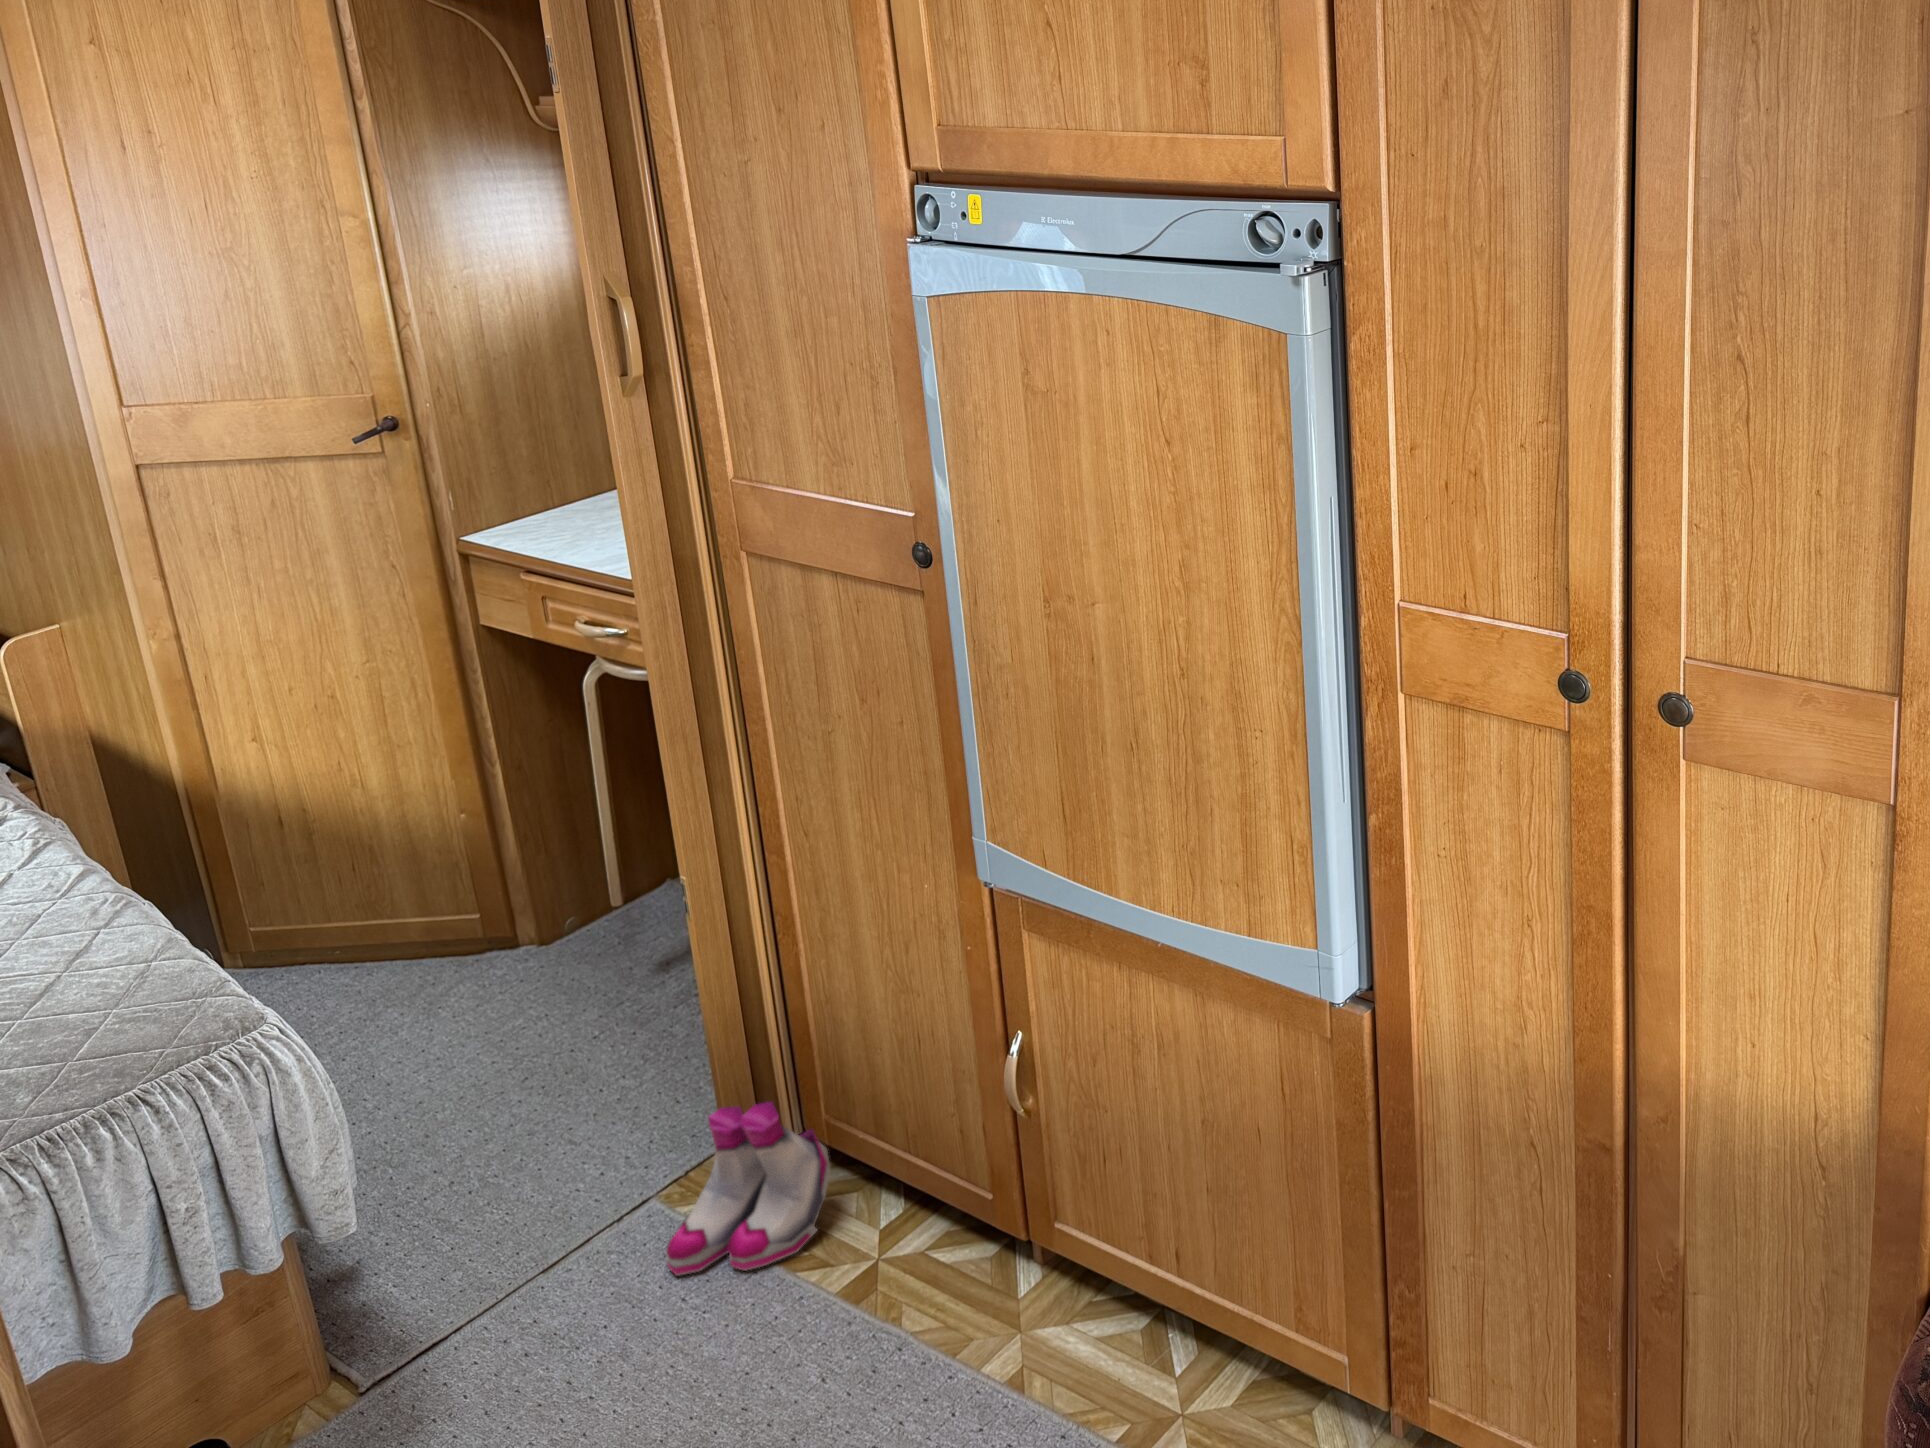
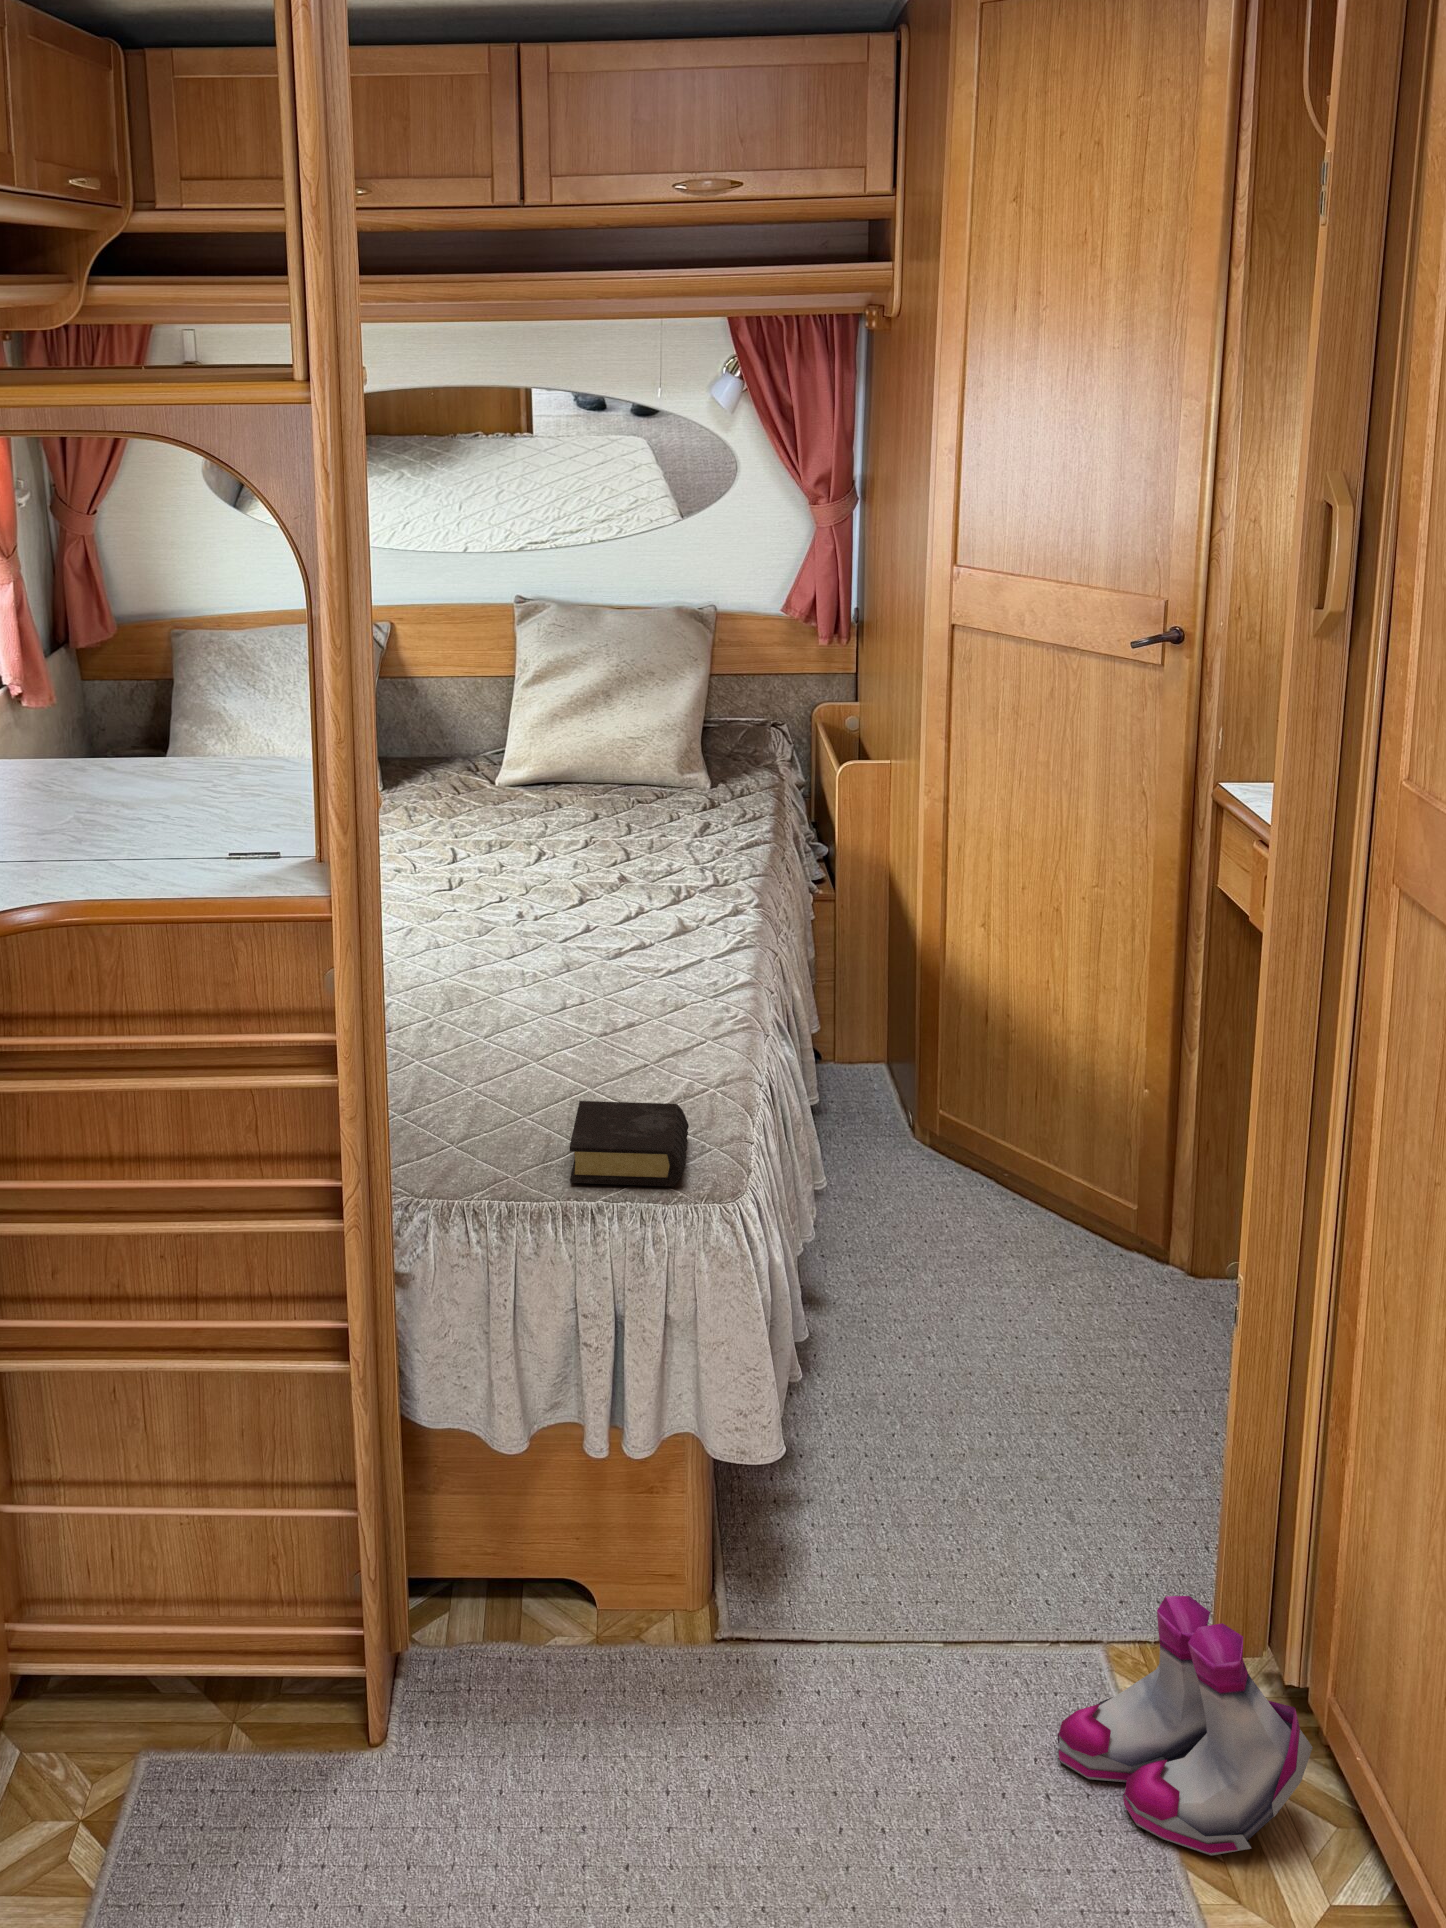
book: none [47,979,209,1091] -> present [569,1101,689,1186]

